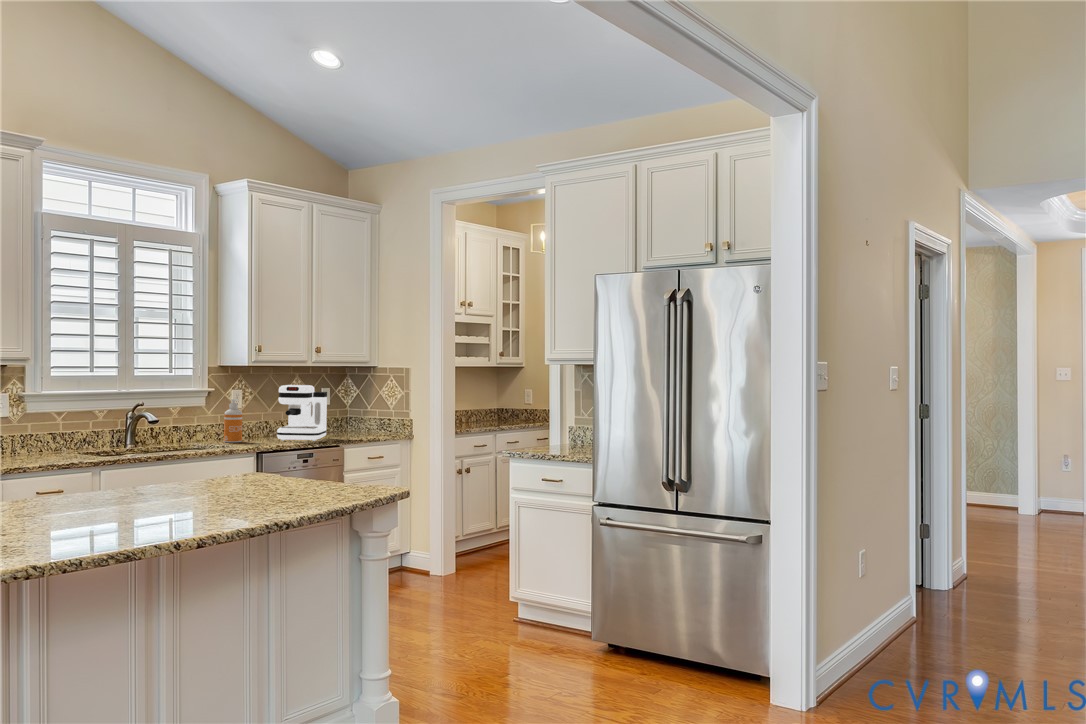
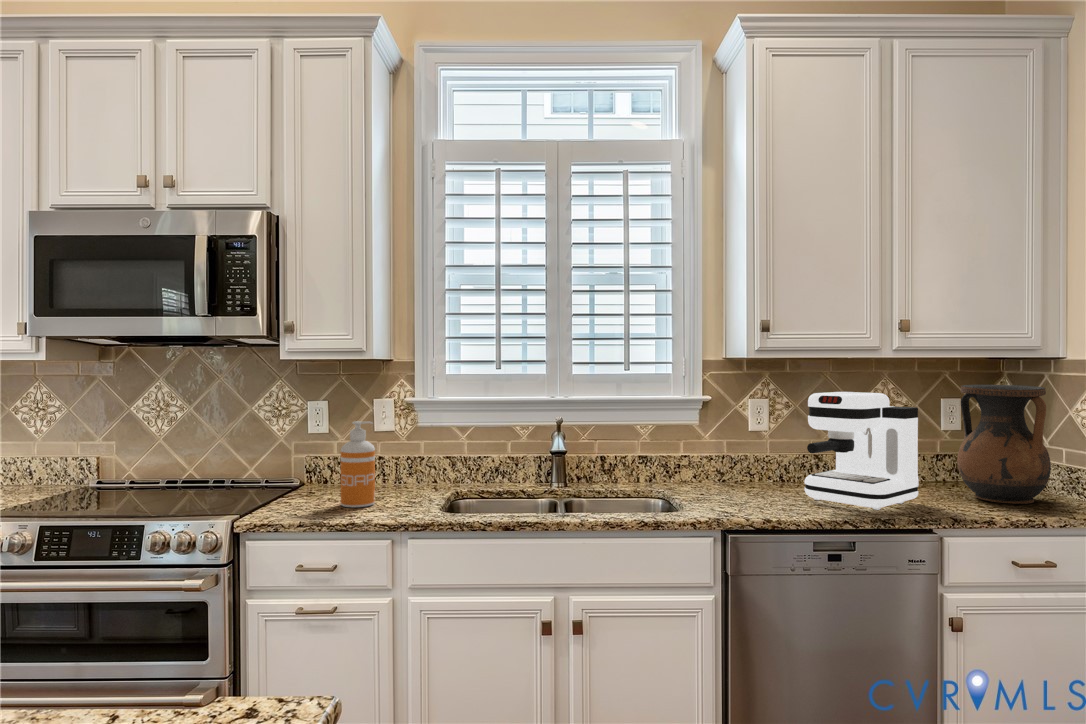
vase: none [337,381,375,436] -> present [957,385,1051,504]
soap dispenser: present [224,399,242,443] -> present [341,421,375,507]

